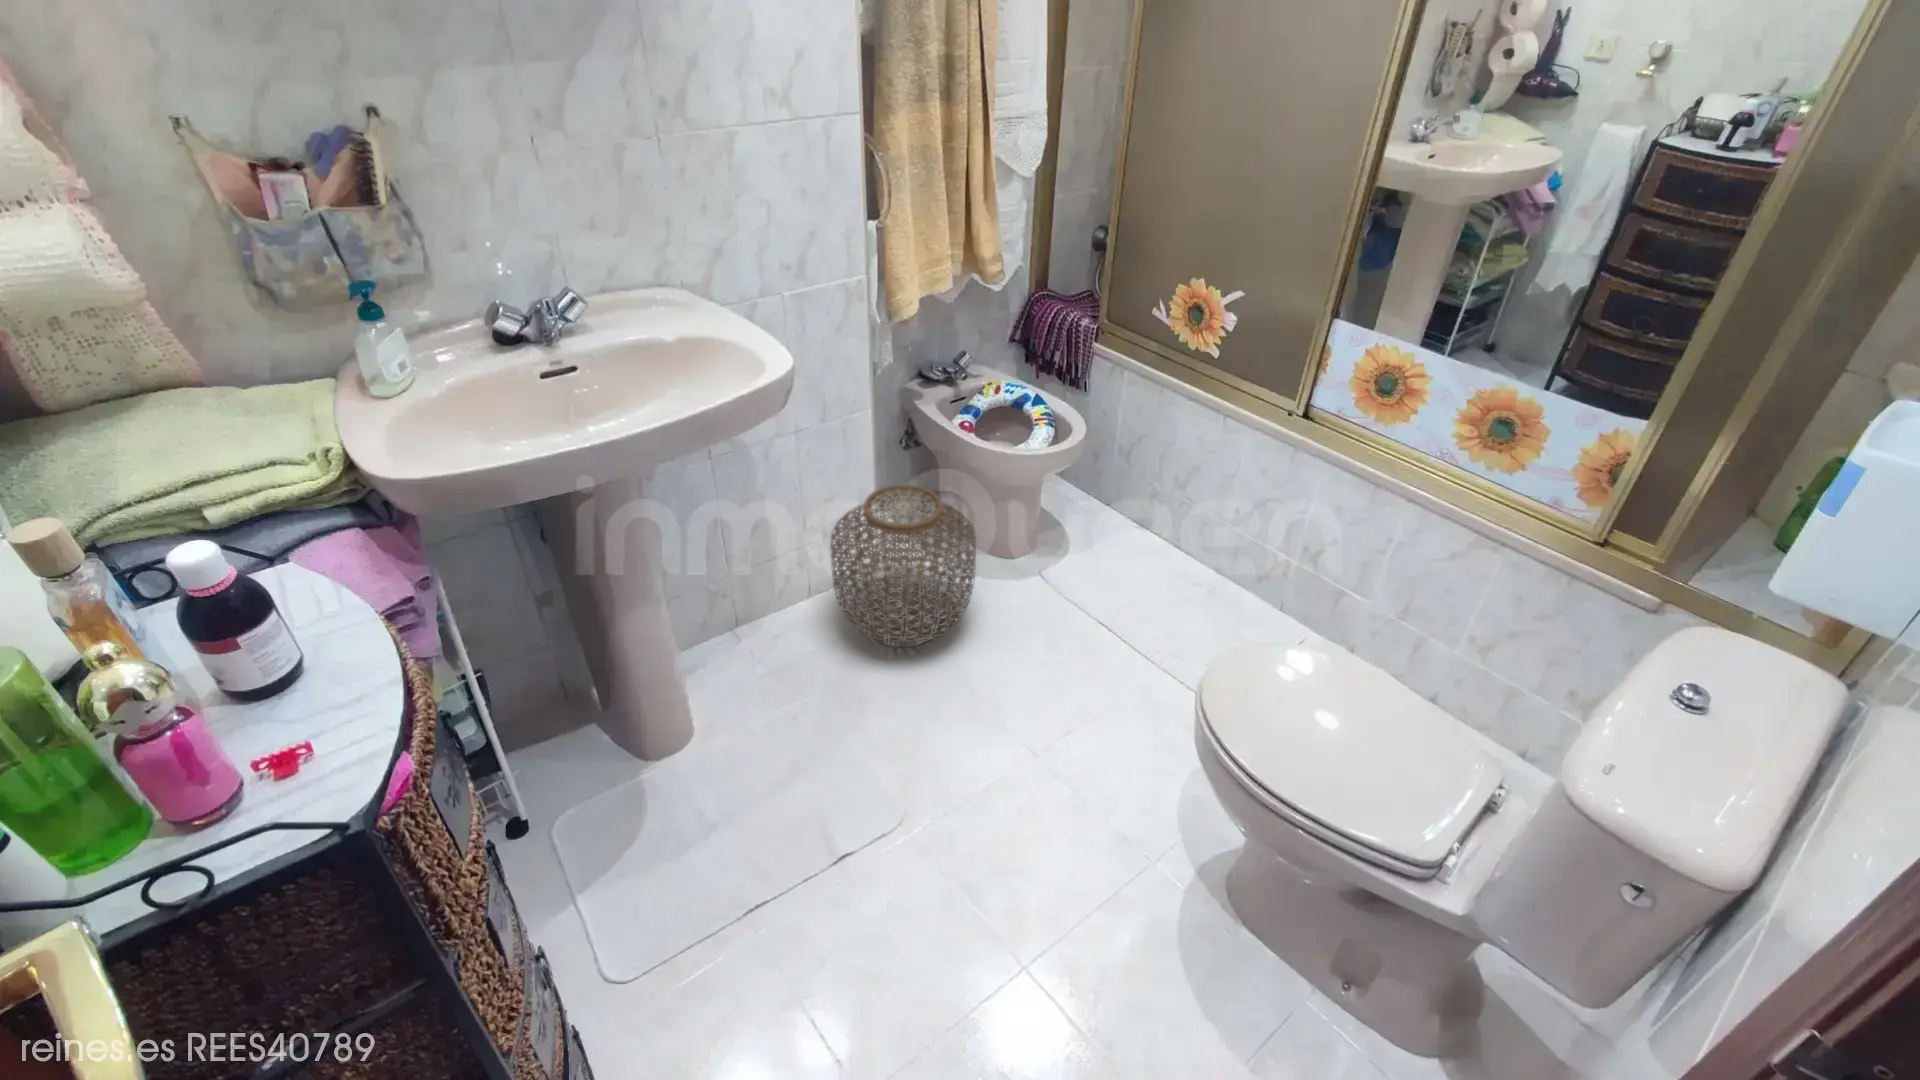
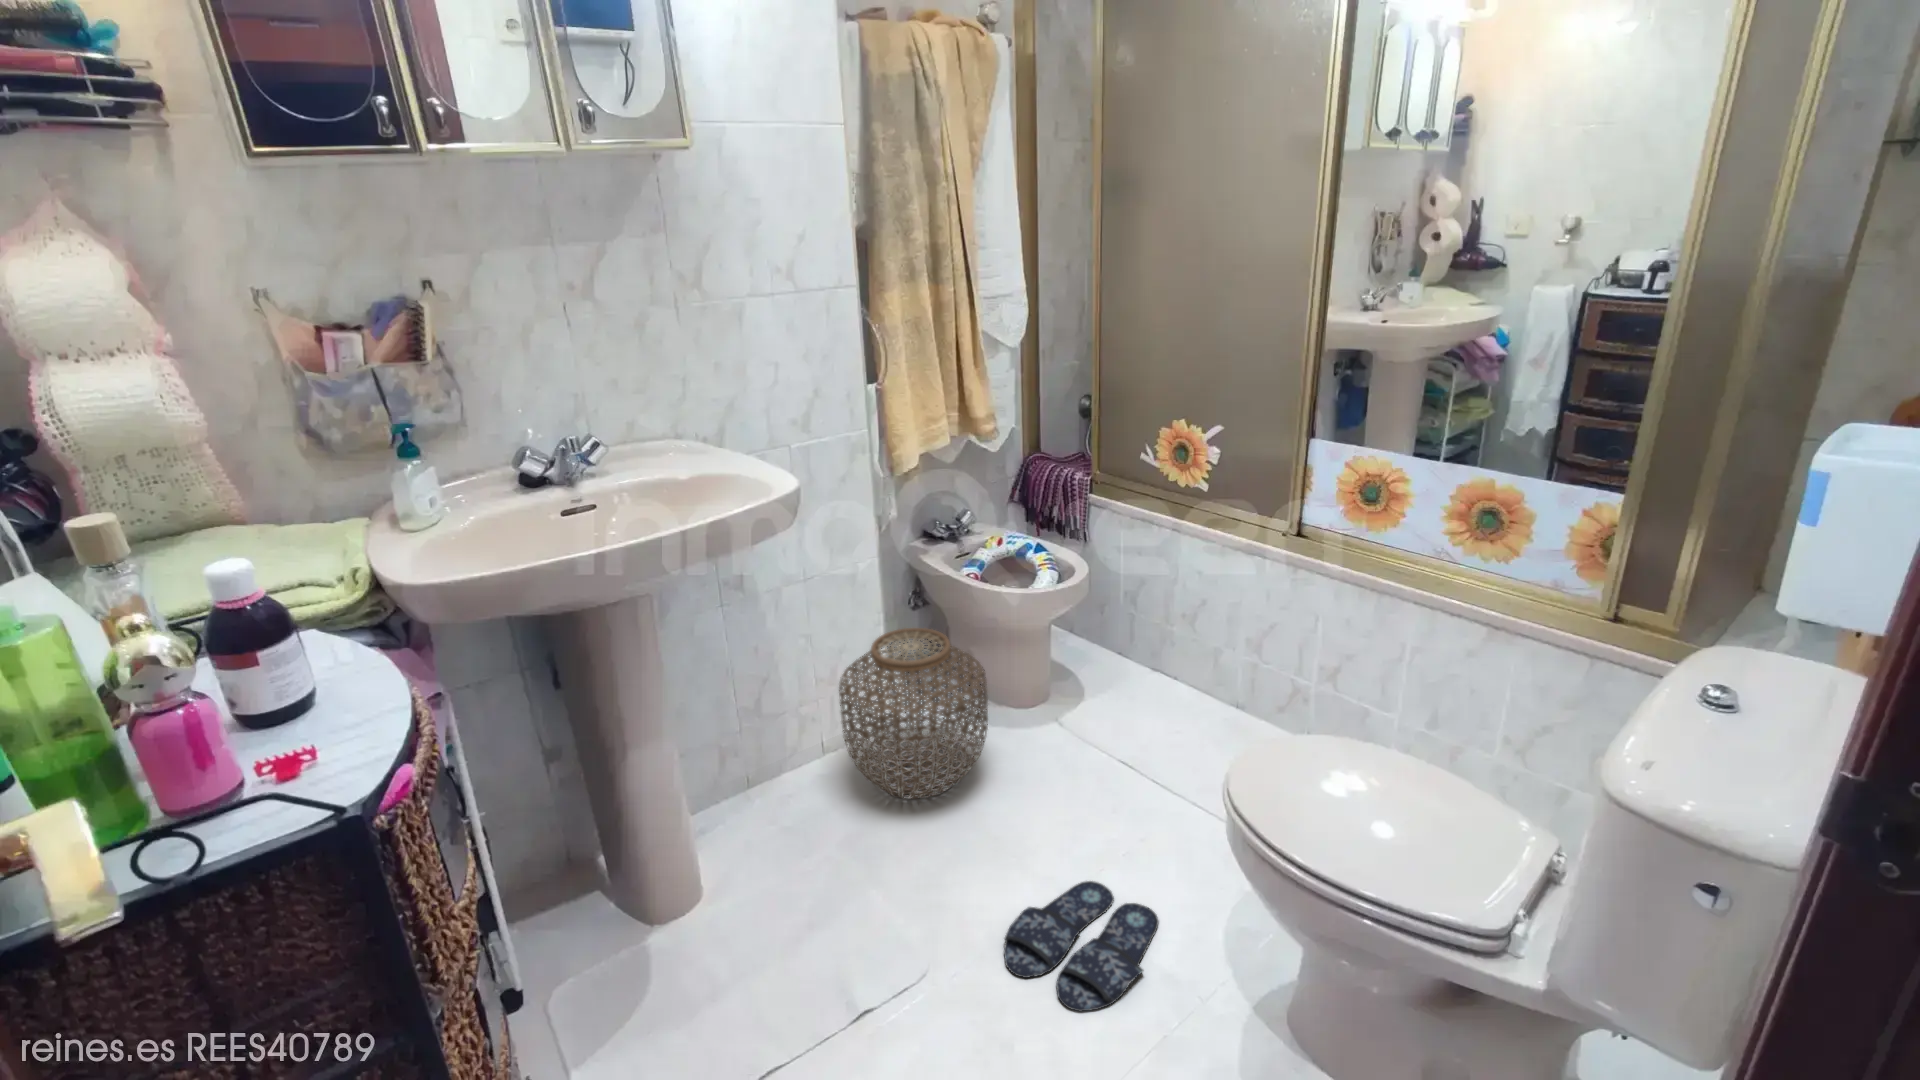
slippers: none [977,740,1120,865] -> present [1004,881,1158,1011]

